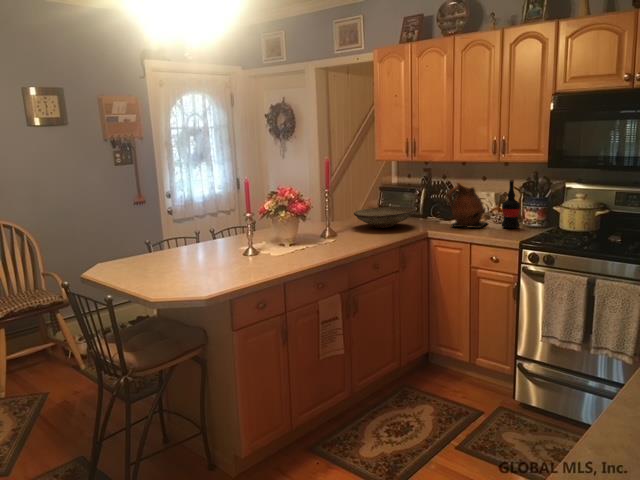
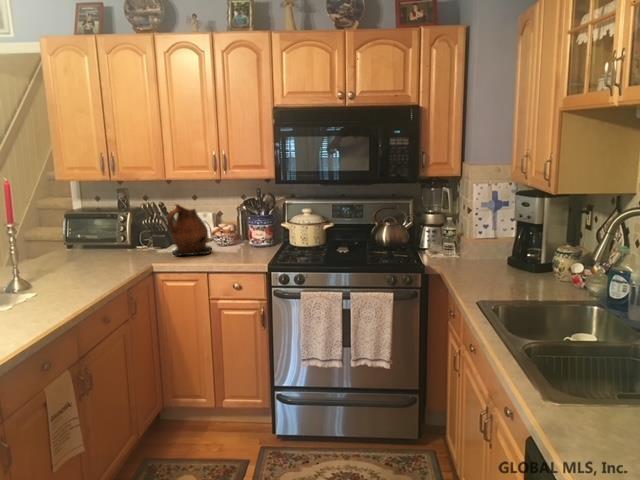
wine bottle: present [502,179,520,228] -> none [228,197,248,250]
decorative bowl: present [354,207,415,228] -> none [44,239,129,268]

